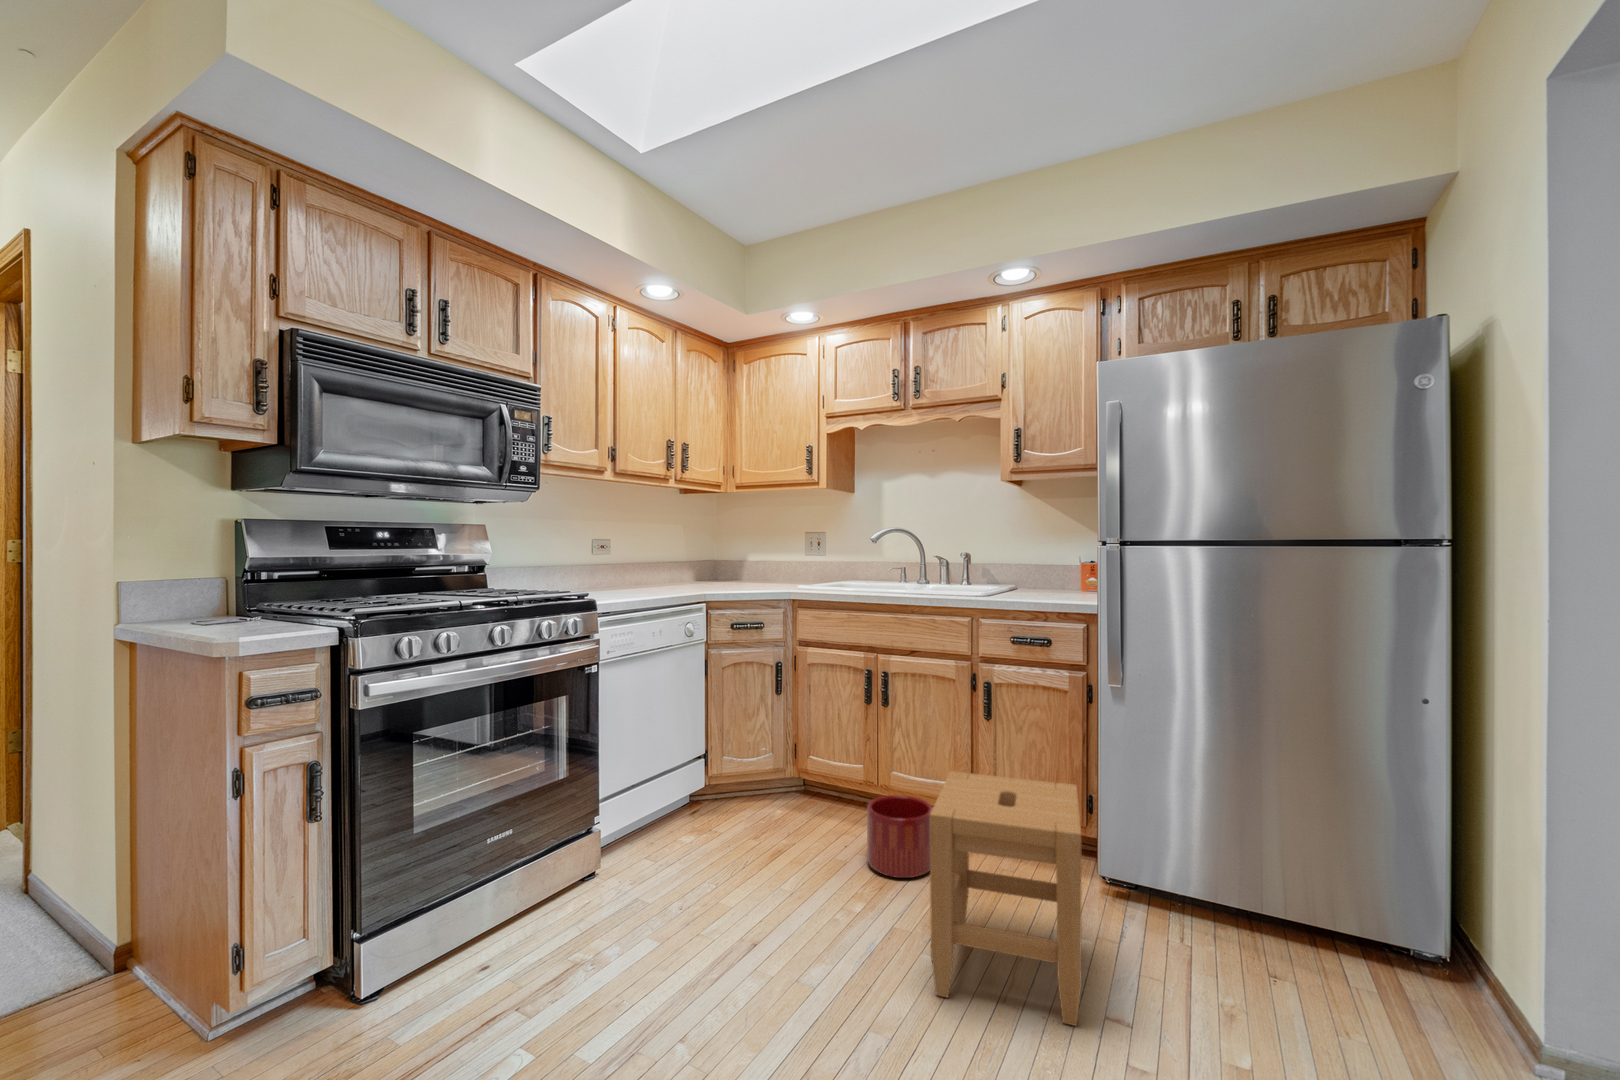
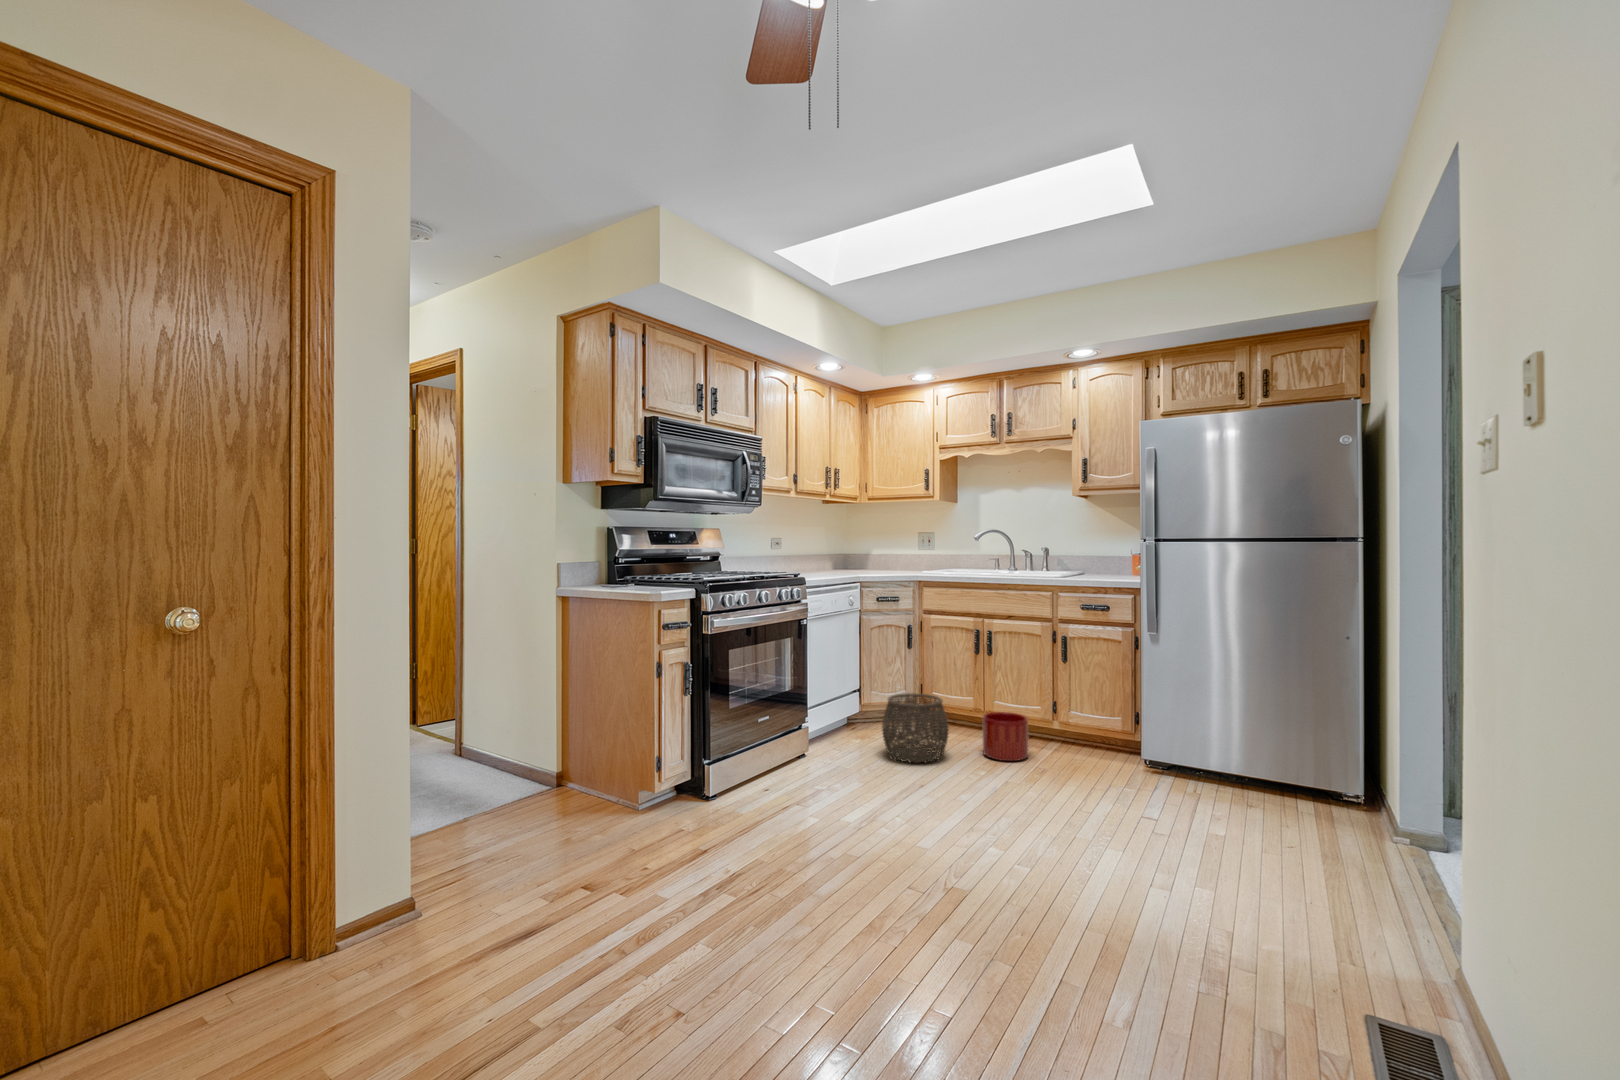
woven basket: none [713,770,816,889] -> present [882,693,949,763]
stool: present [930,771,1082,1026] -> none [1033,684,1123,816]

